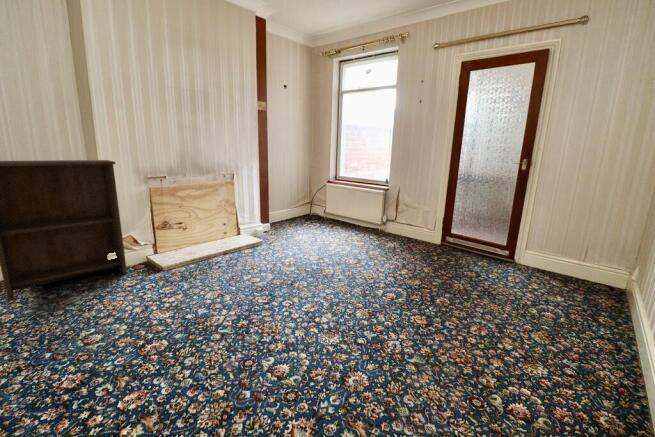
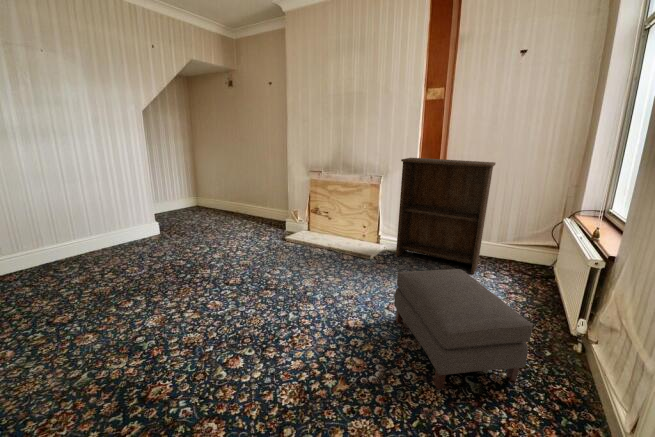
ottoman: none [101,261,243,350] -> present [394,269,533,389]

